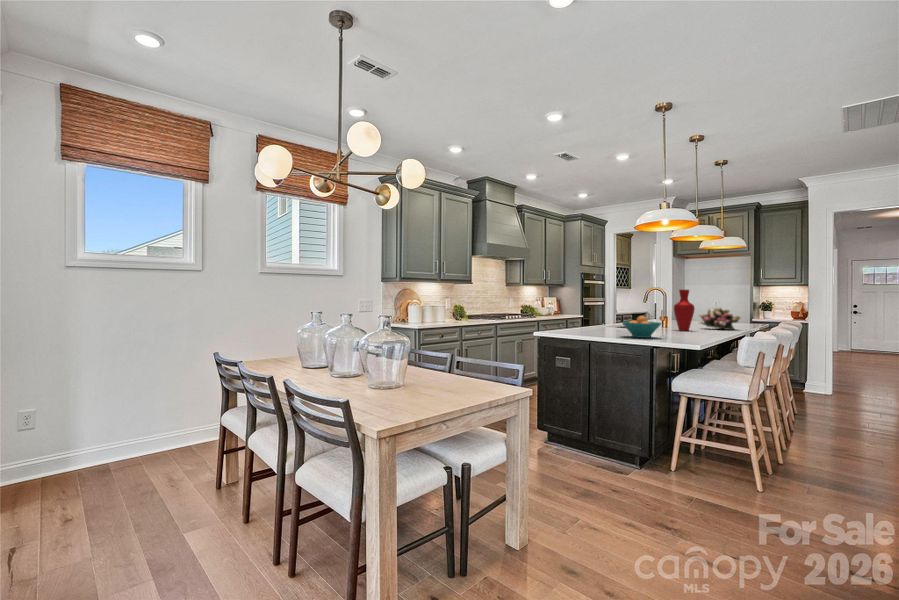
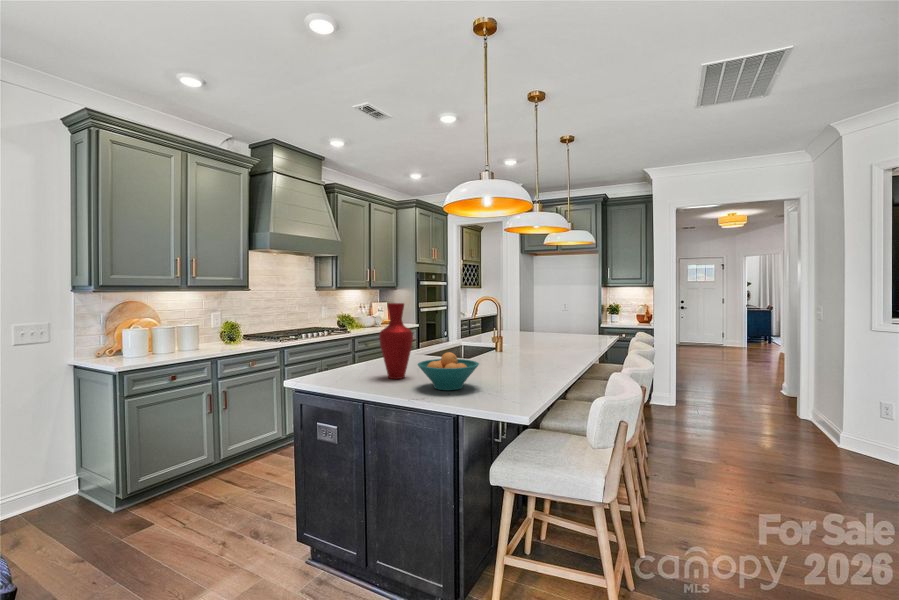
vase: present [674,290,694,331] -> present [379,303,413,379]
flower arrangement: present [699,308,740,330] -> none [541,320,590,350]

